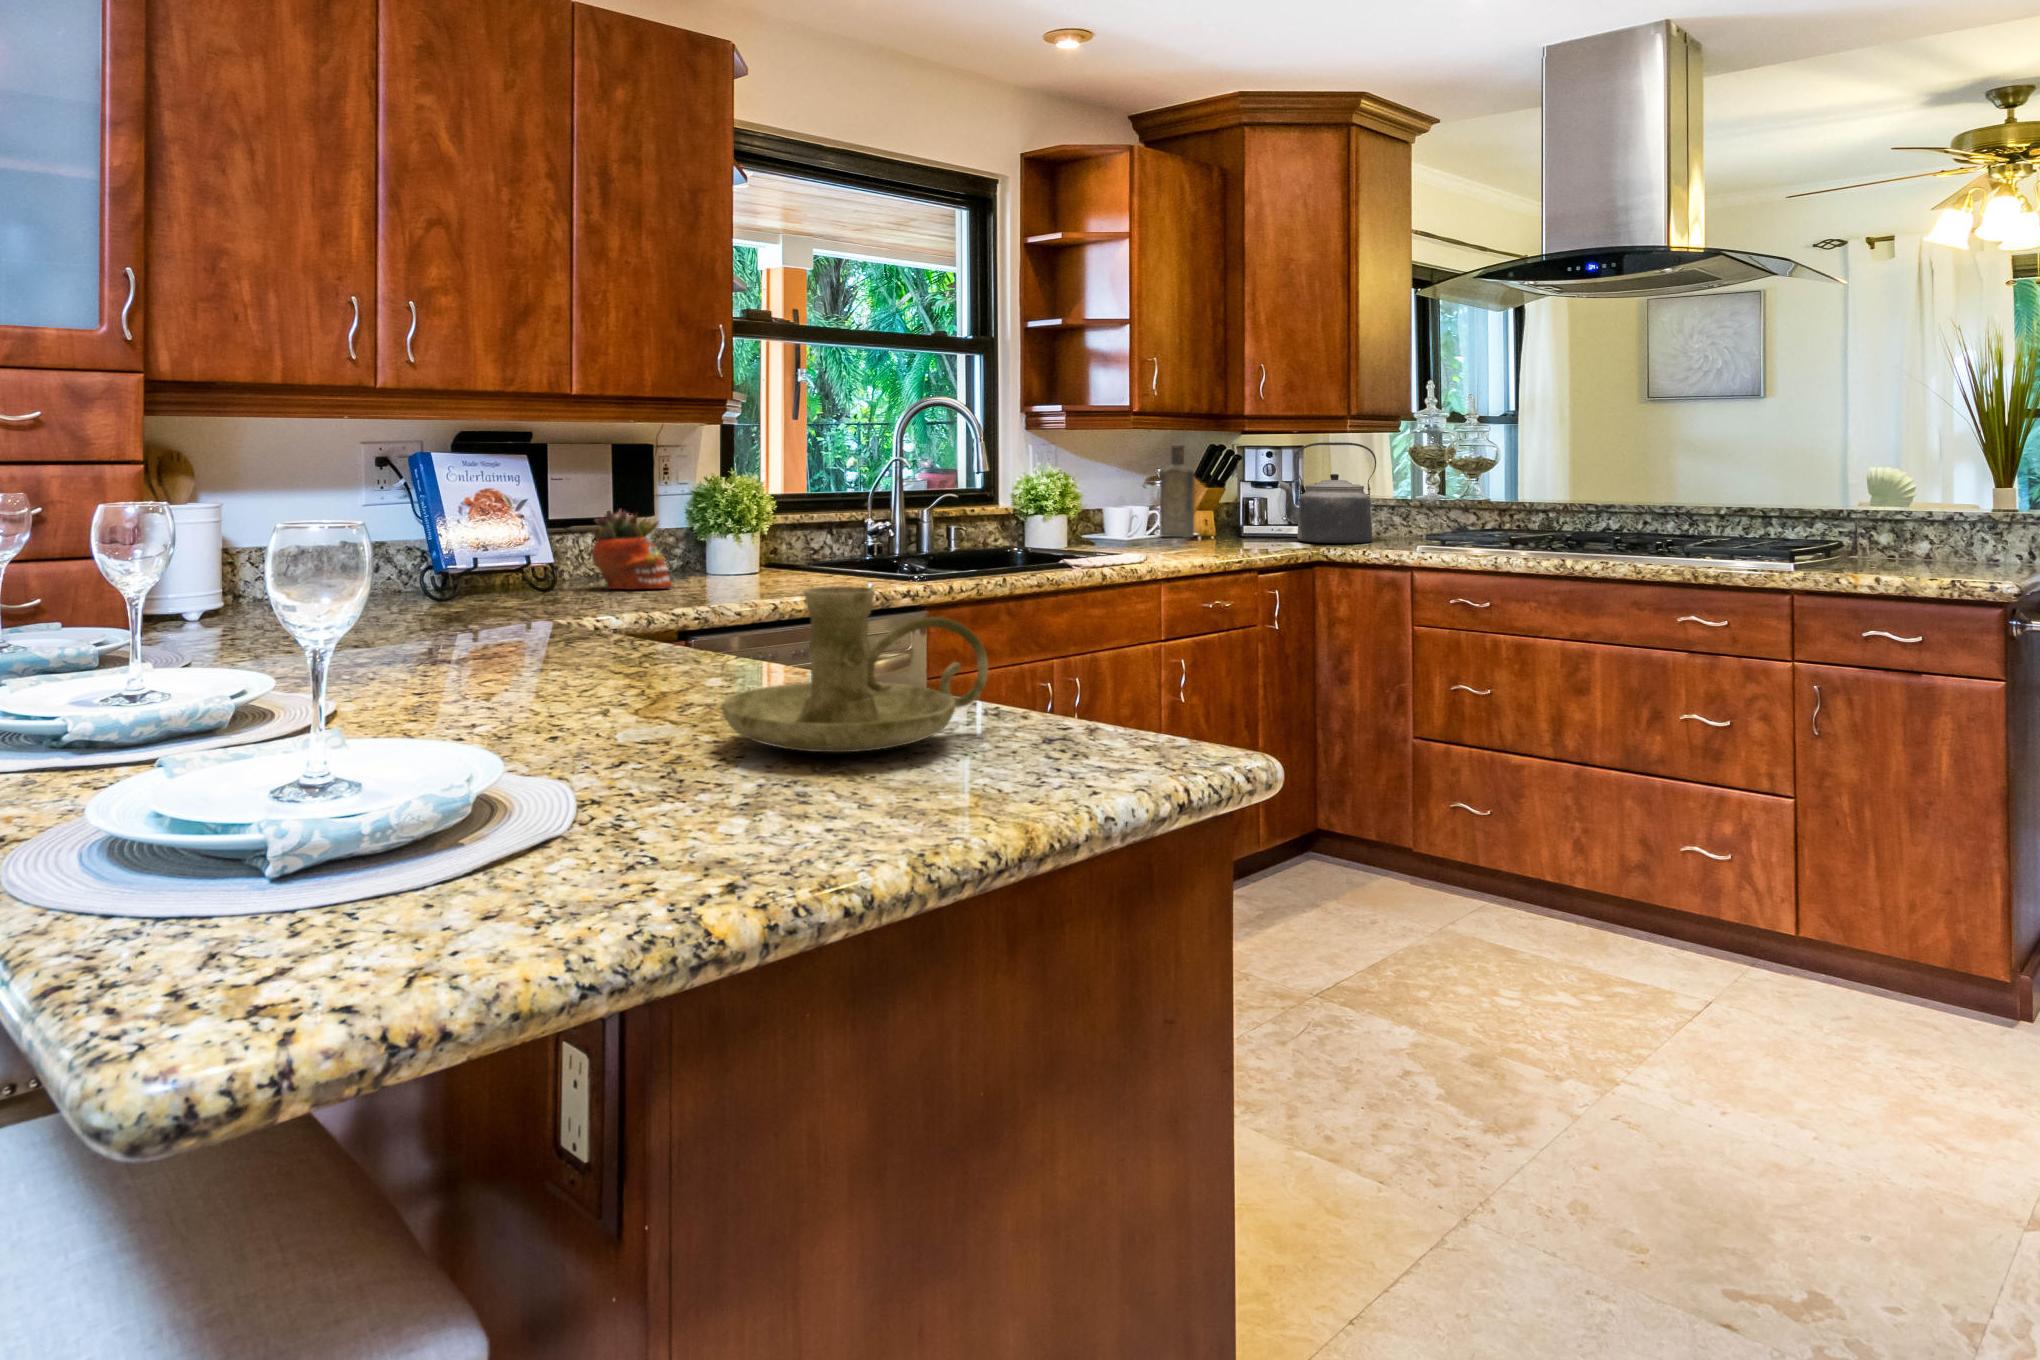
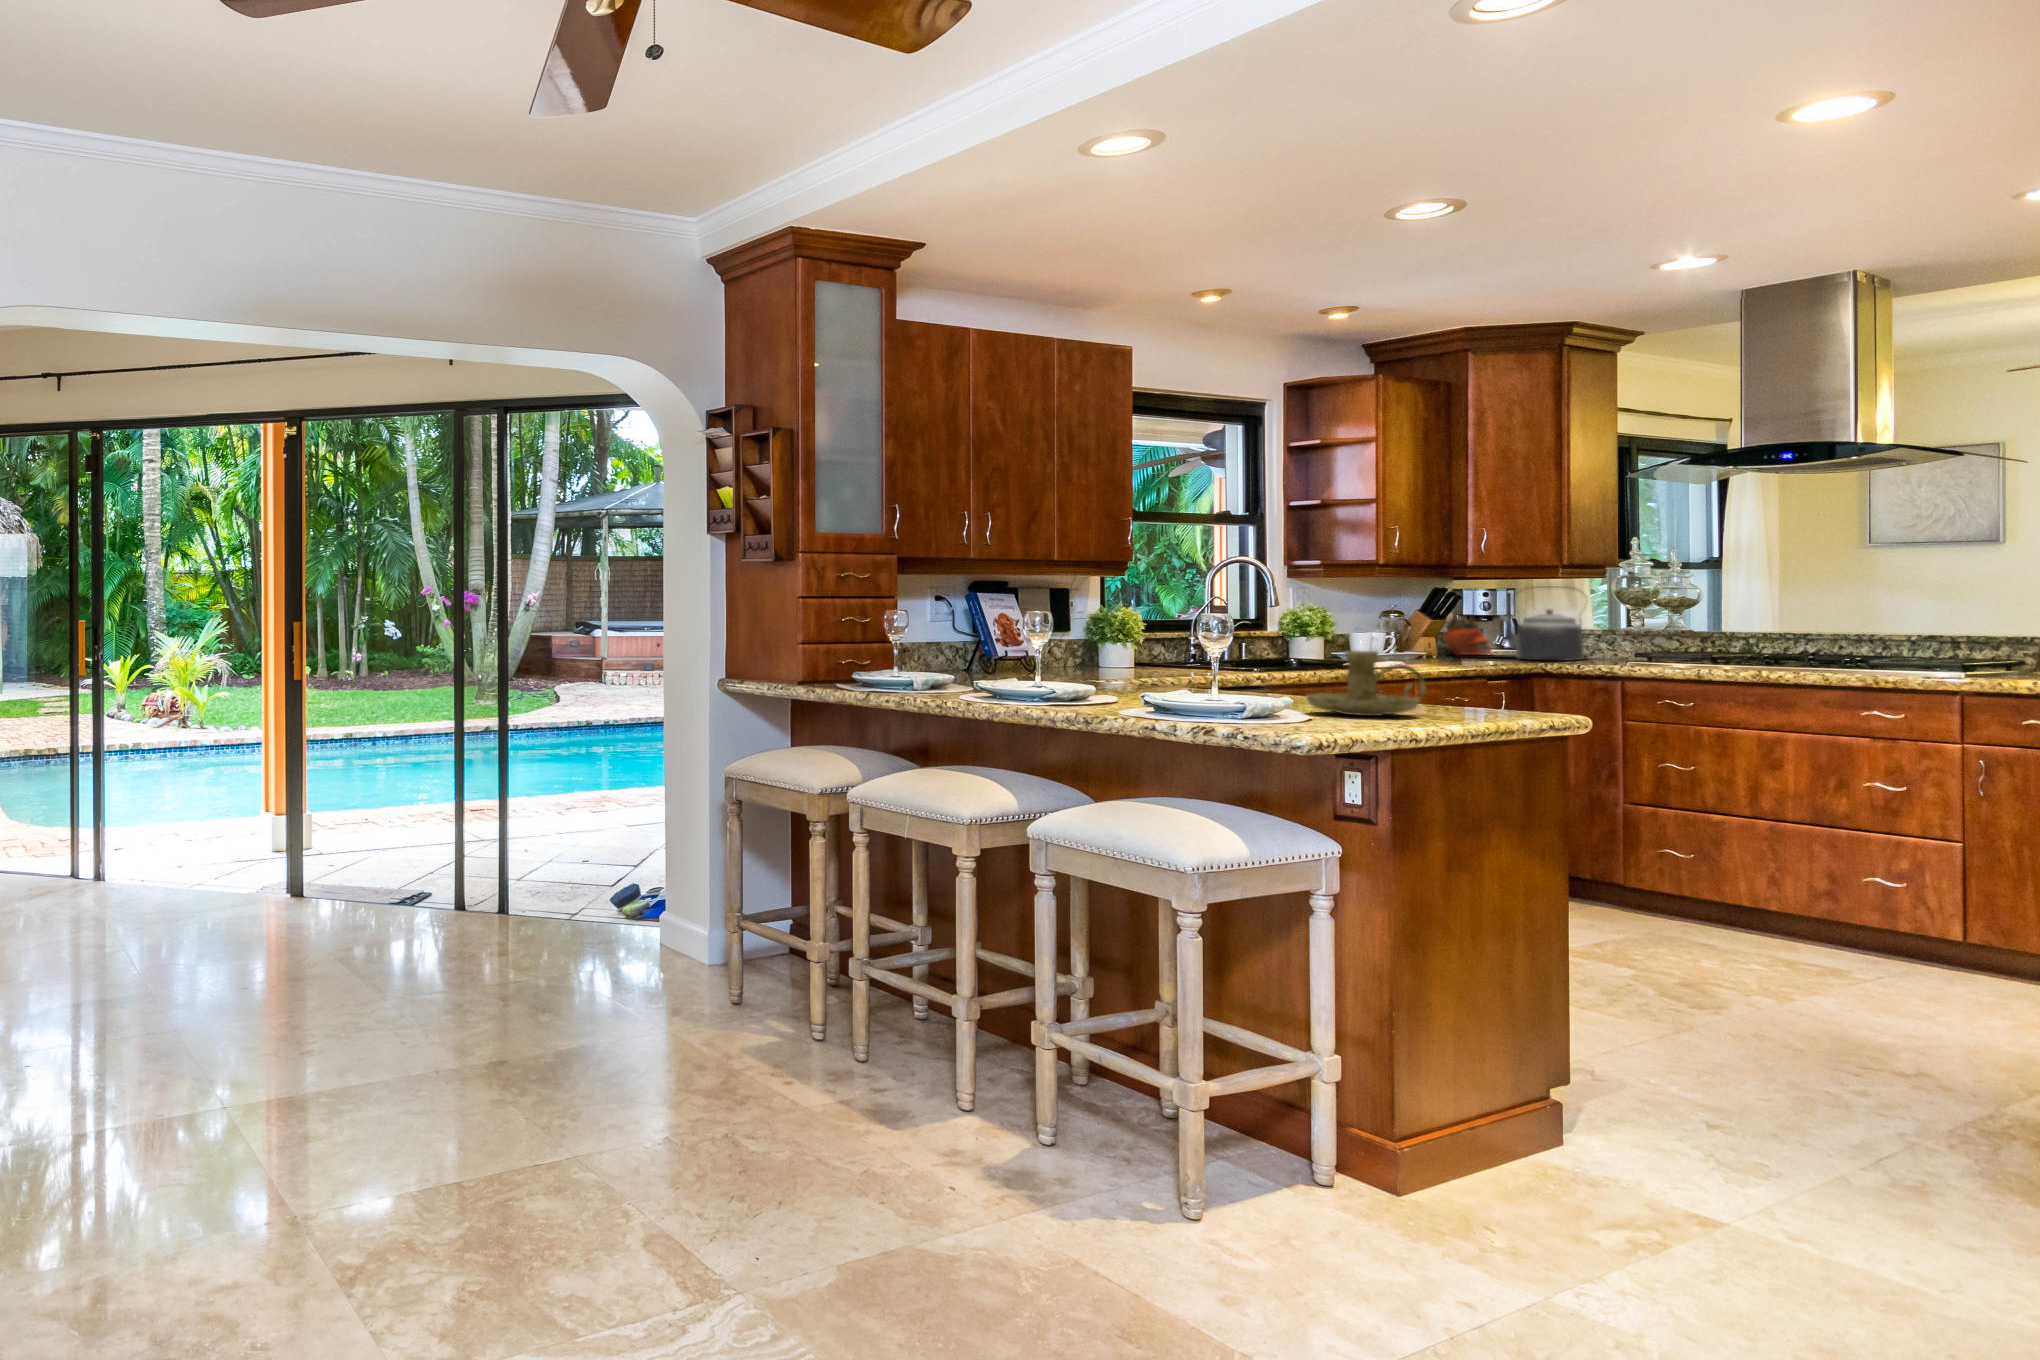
bottle: present [1160,445,1194,538] -> none [1388,588,1422,656]
succulent planter: present [592,510,672,589] -> present [1444,616,1493,655]

